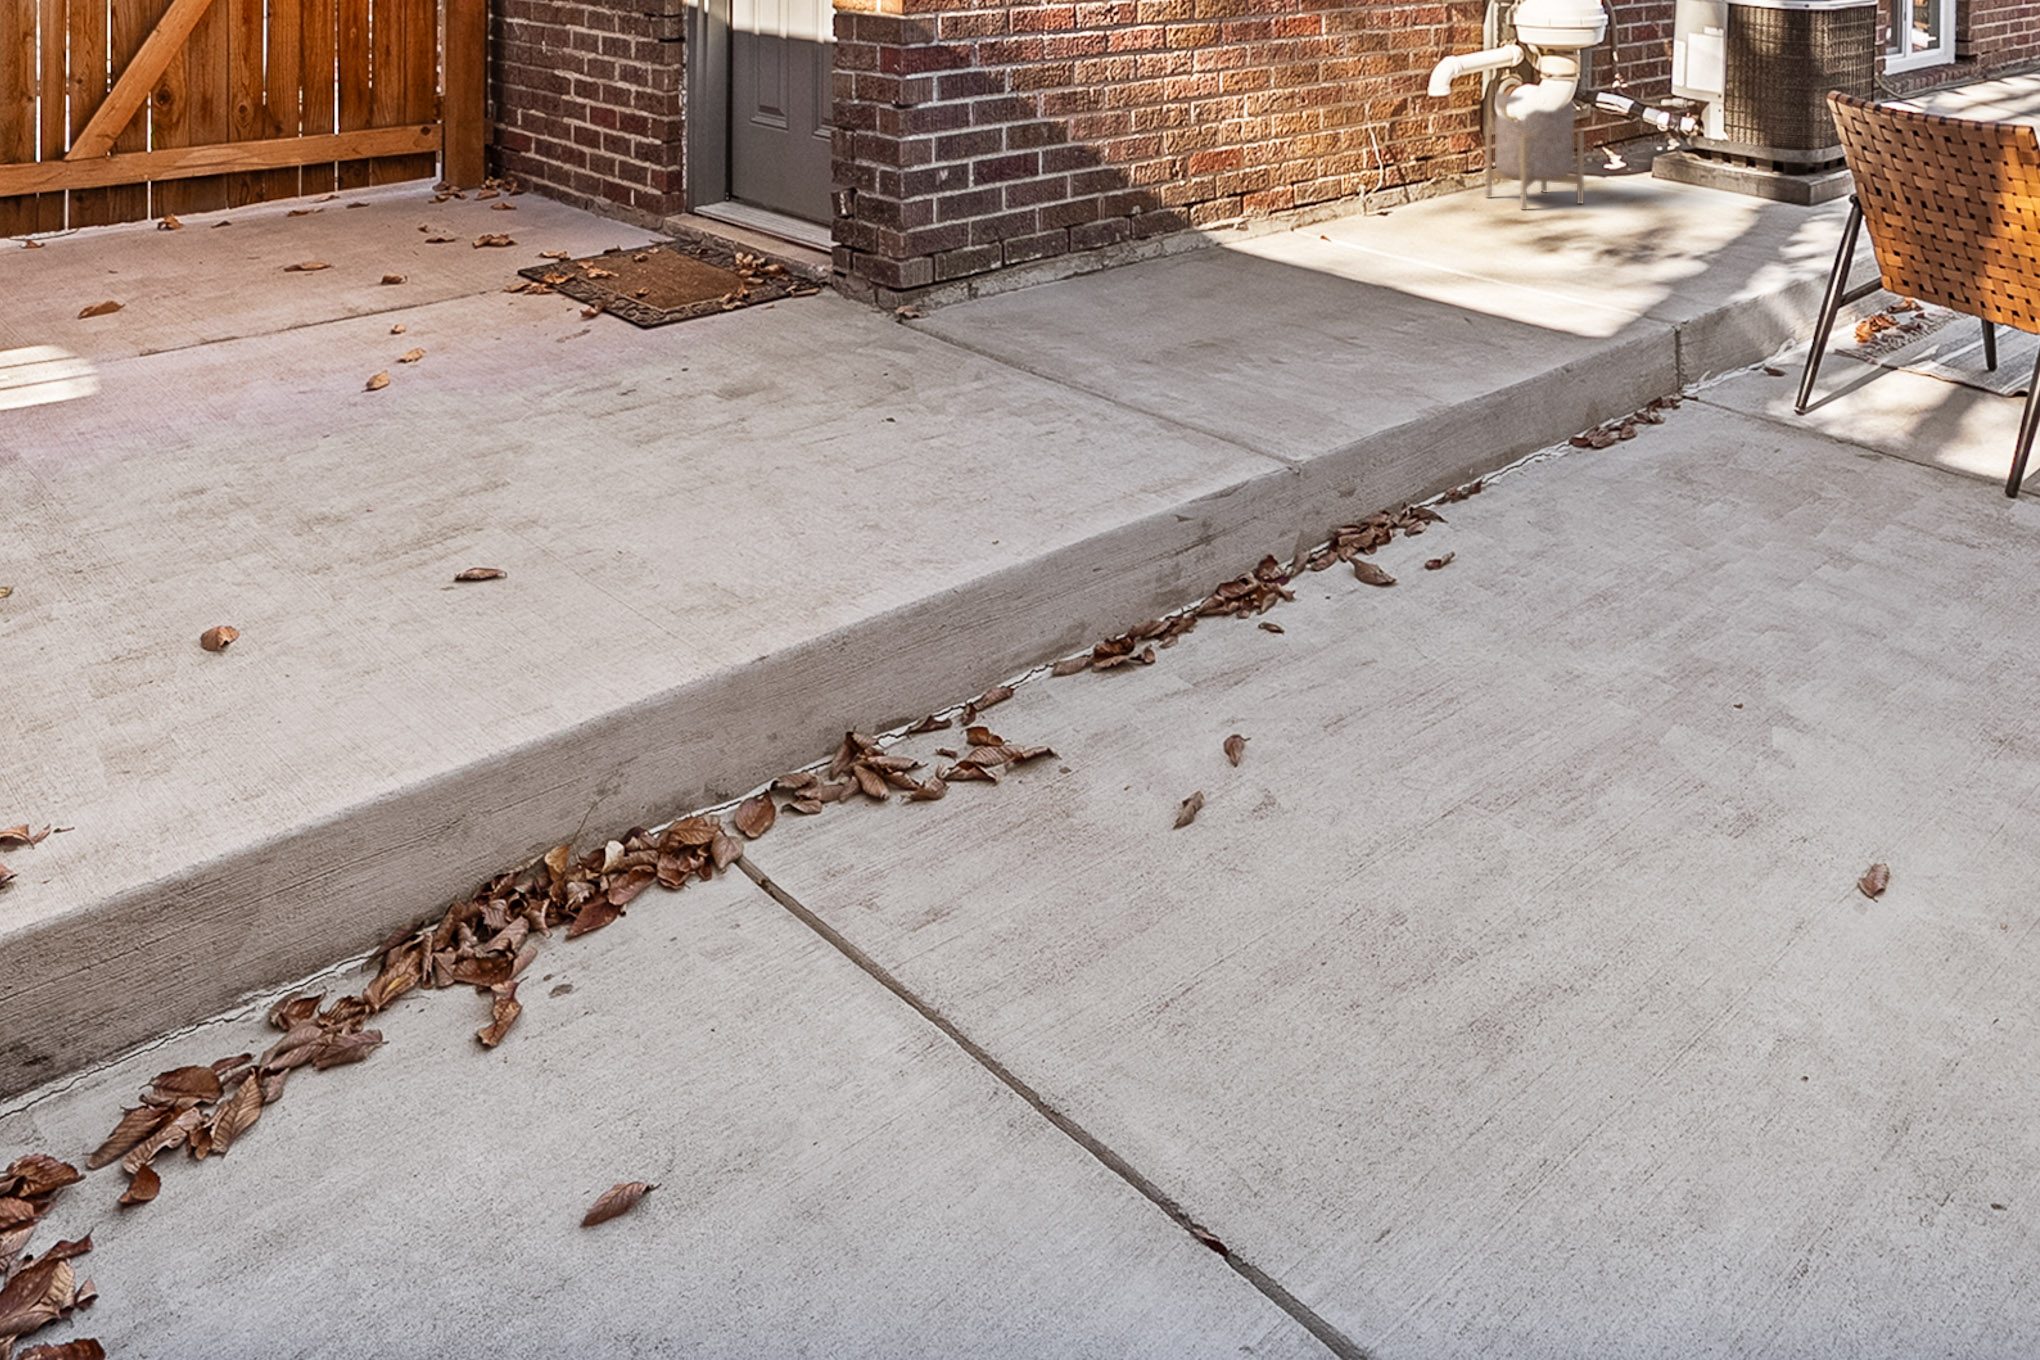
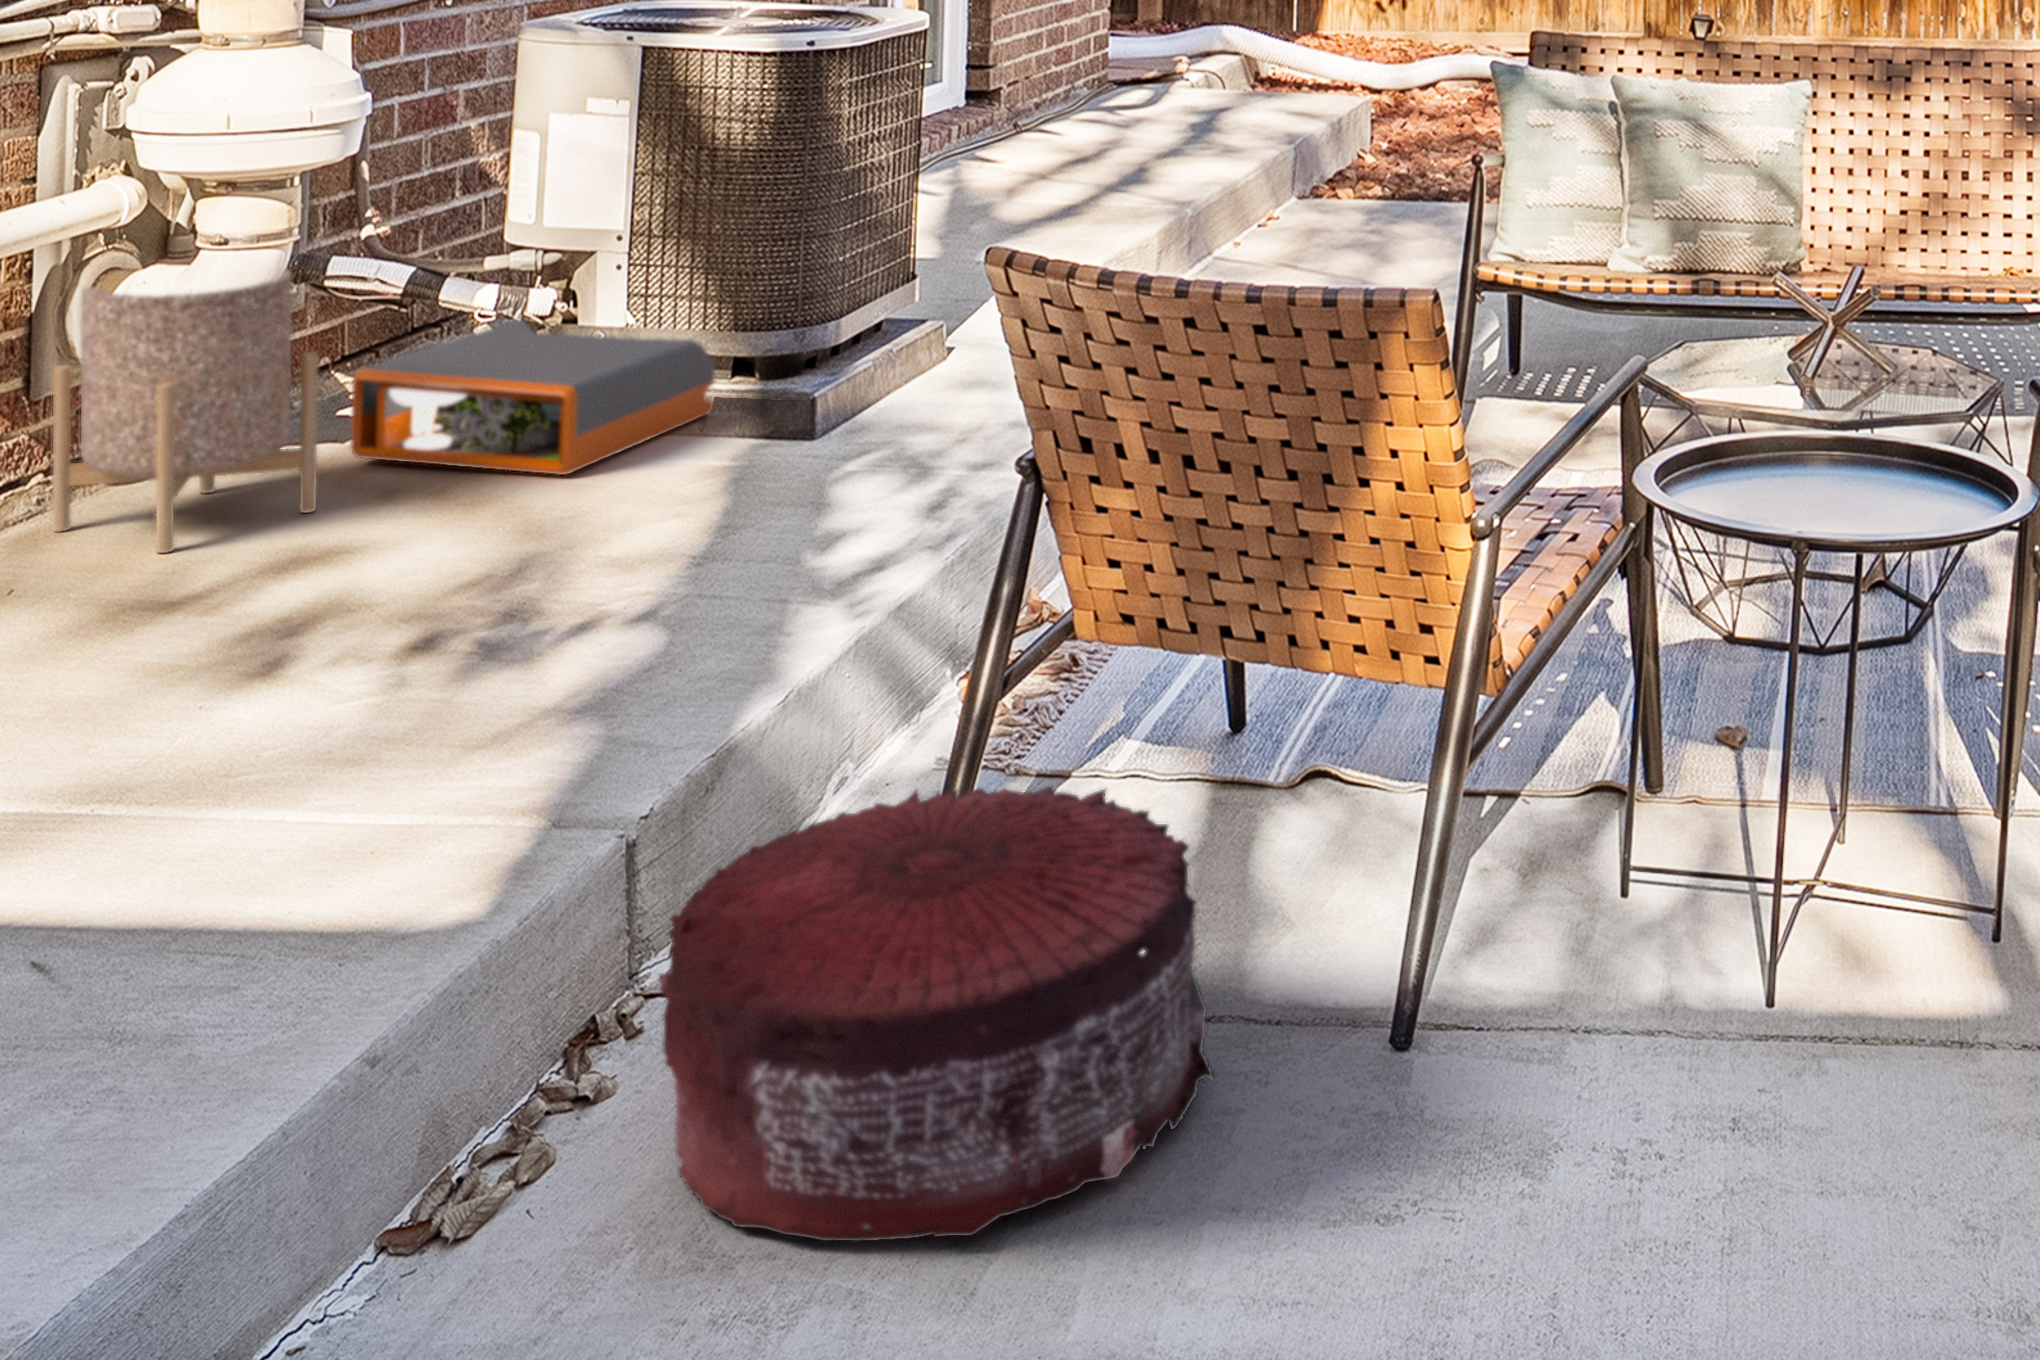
storage box: none [1601,135,1765,204] -> present [350,320,715,475]
pouf: none [1665,318,1901,486] -> present [659,787,1212,1241]

